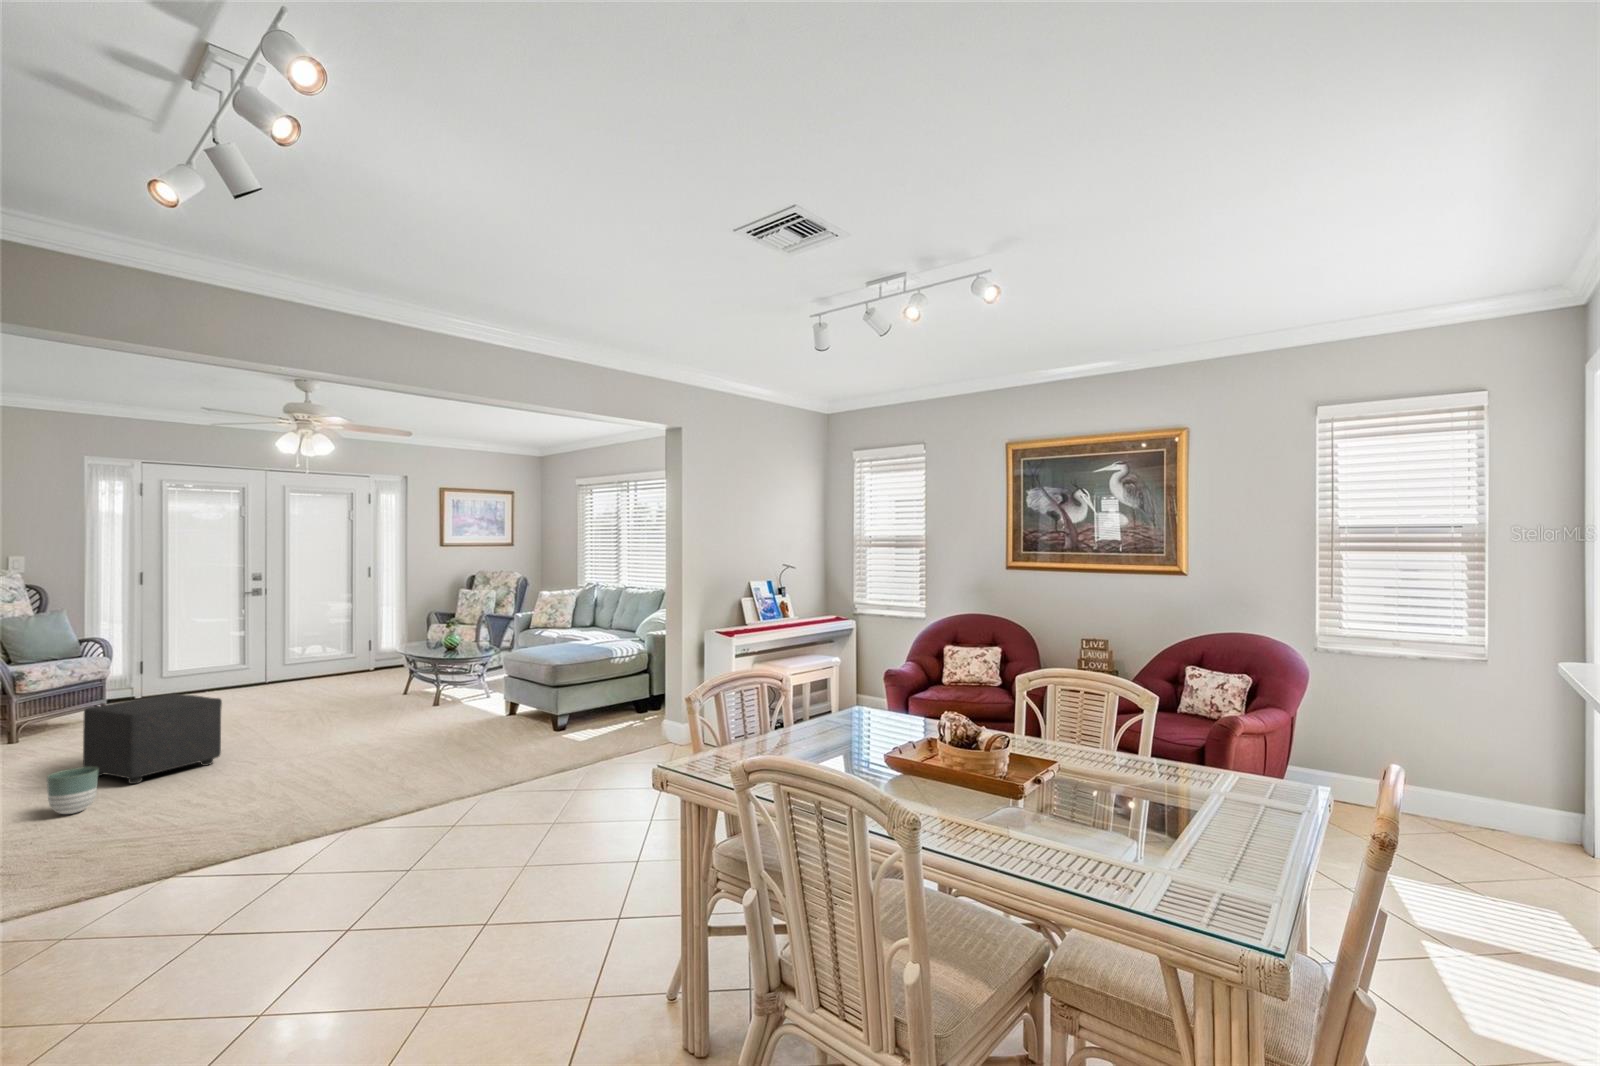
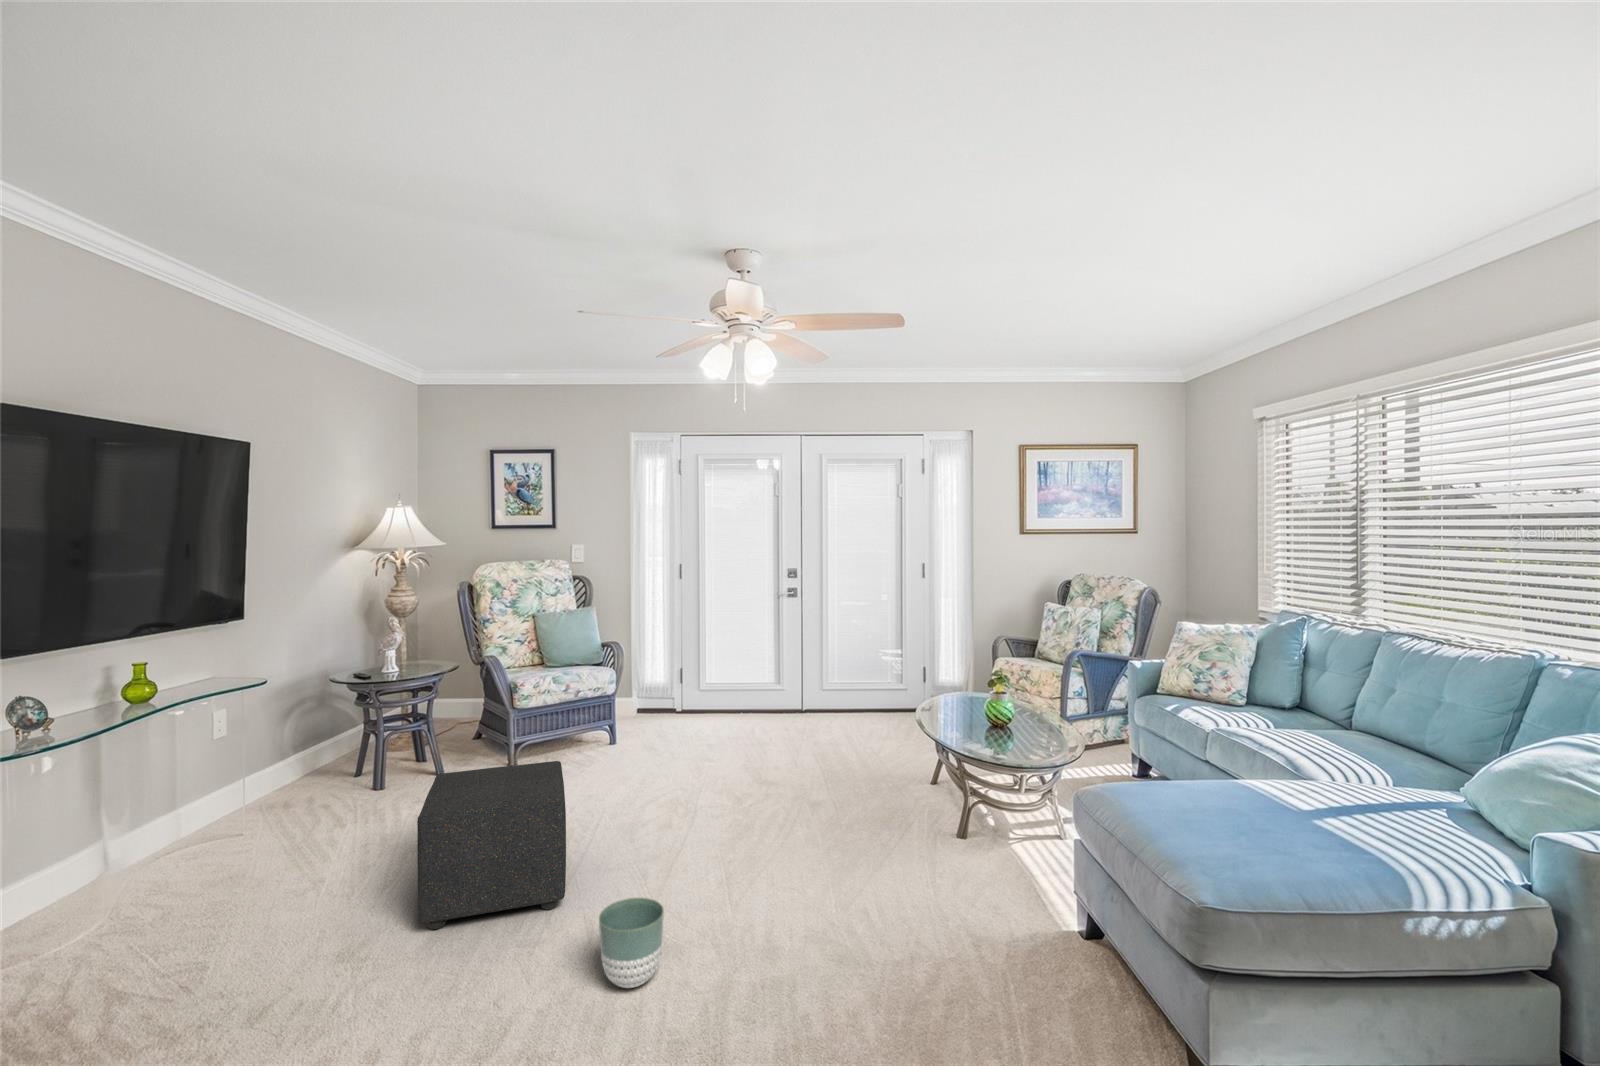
planter: present [47,767,99,814] -> present [599,898,664,988]

